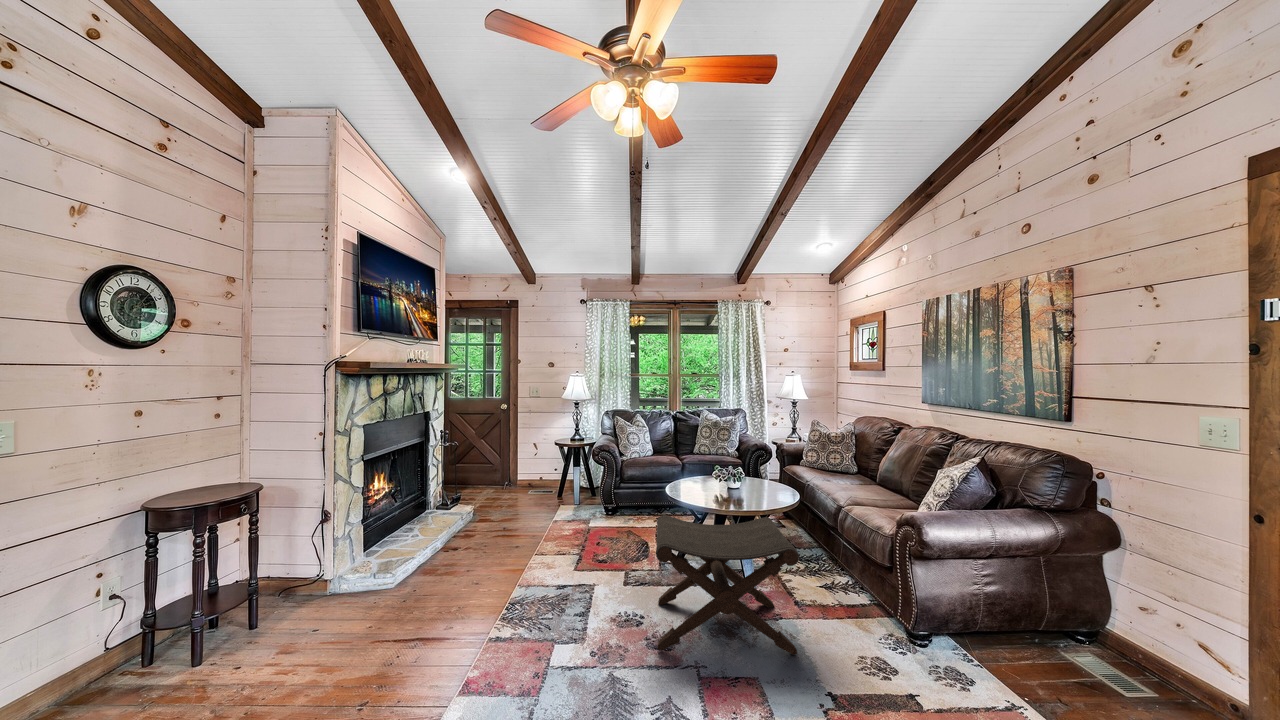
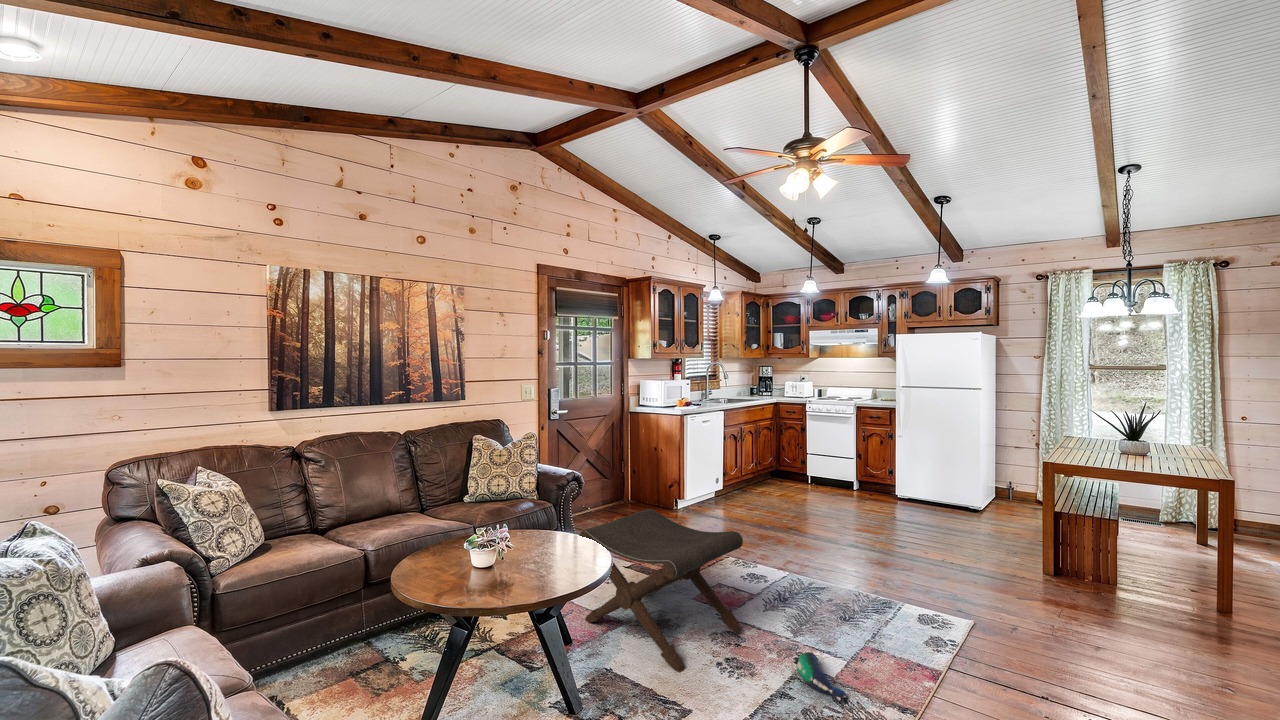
plush toy: none [541,613,586,653] -> present [793,652,847,702]

